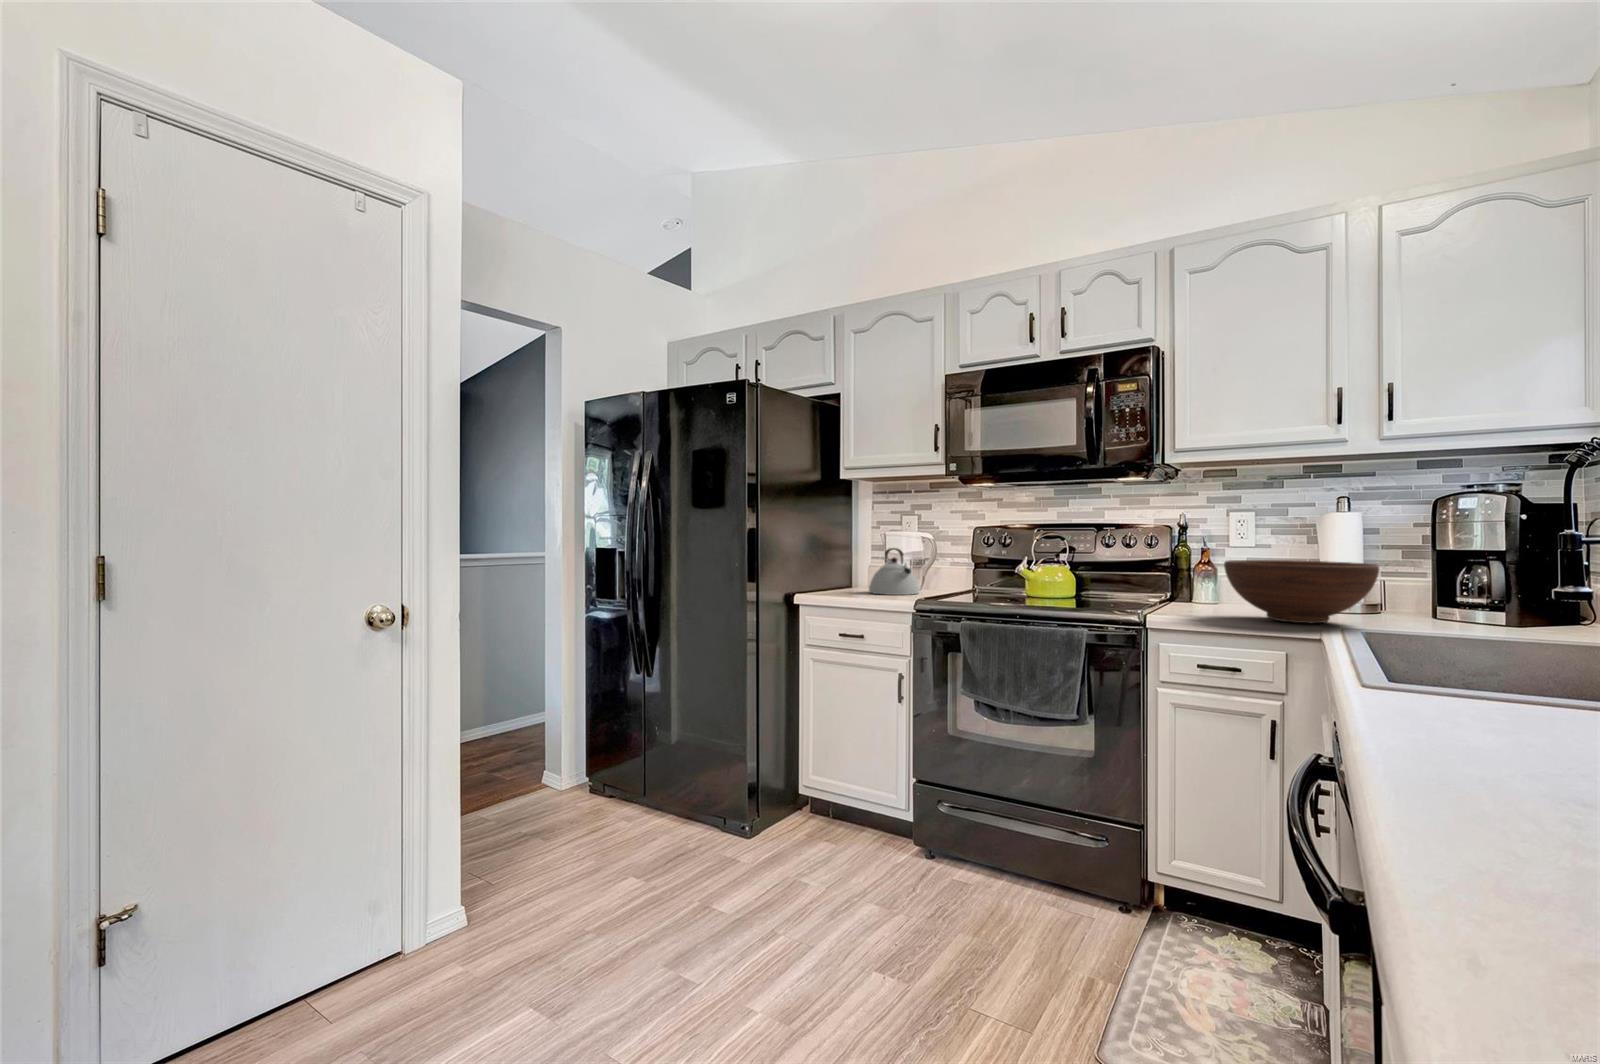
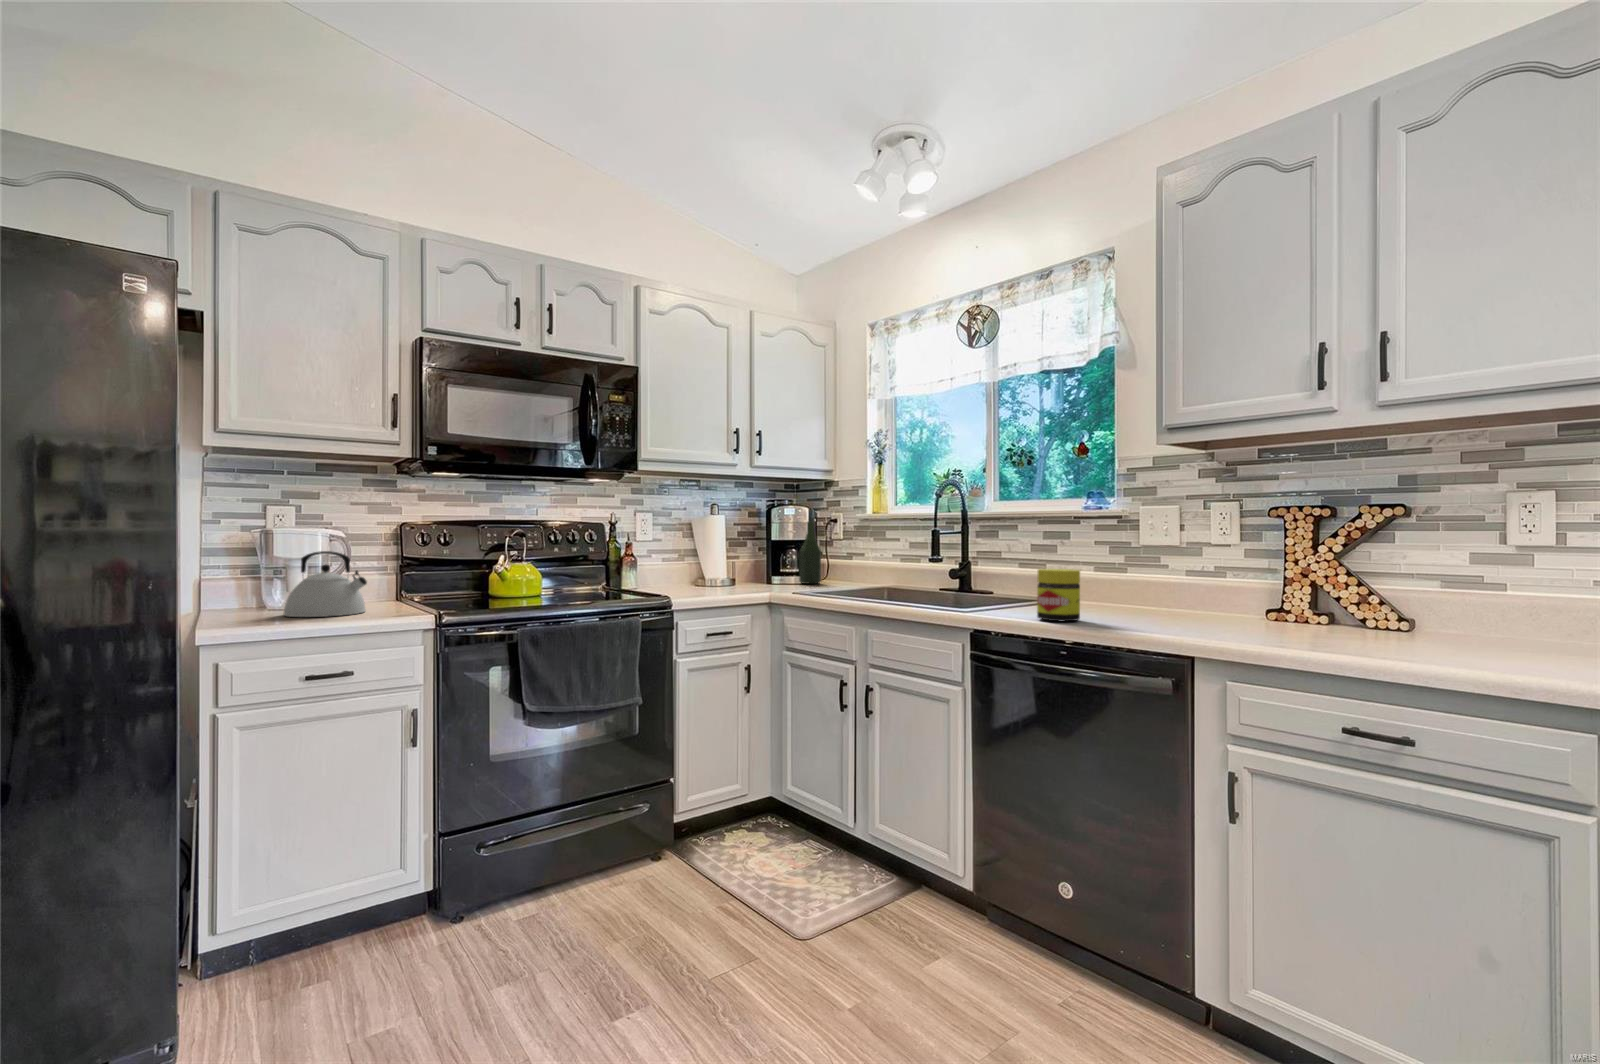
bottle: none [1501,519,1555,629] -> present [799,522,821,584]
fruit bowl: present [1224,560,1379,623] -> none [701,550,791,593]
jar: none [1408,620,1541,752] -> present [1037,569,1080,622]

